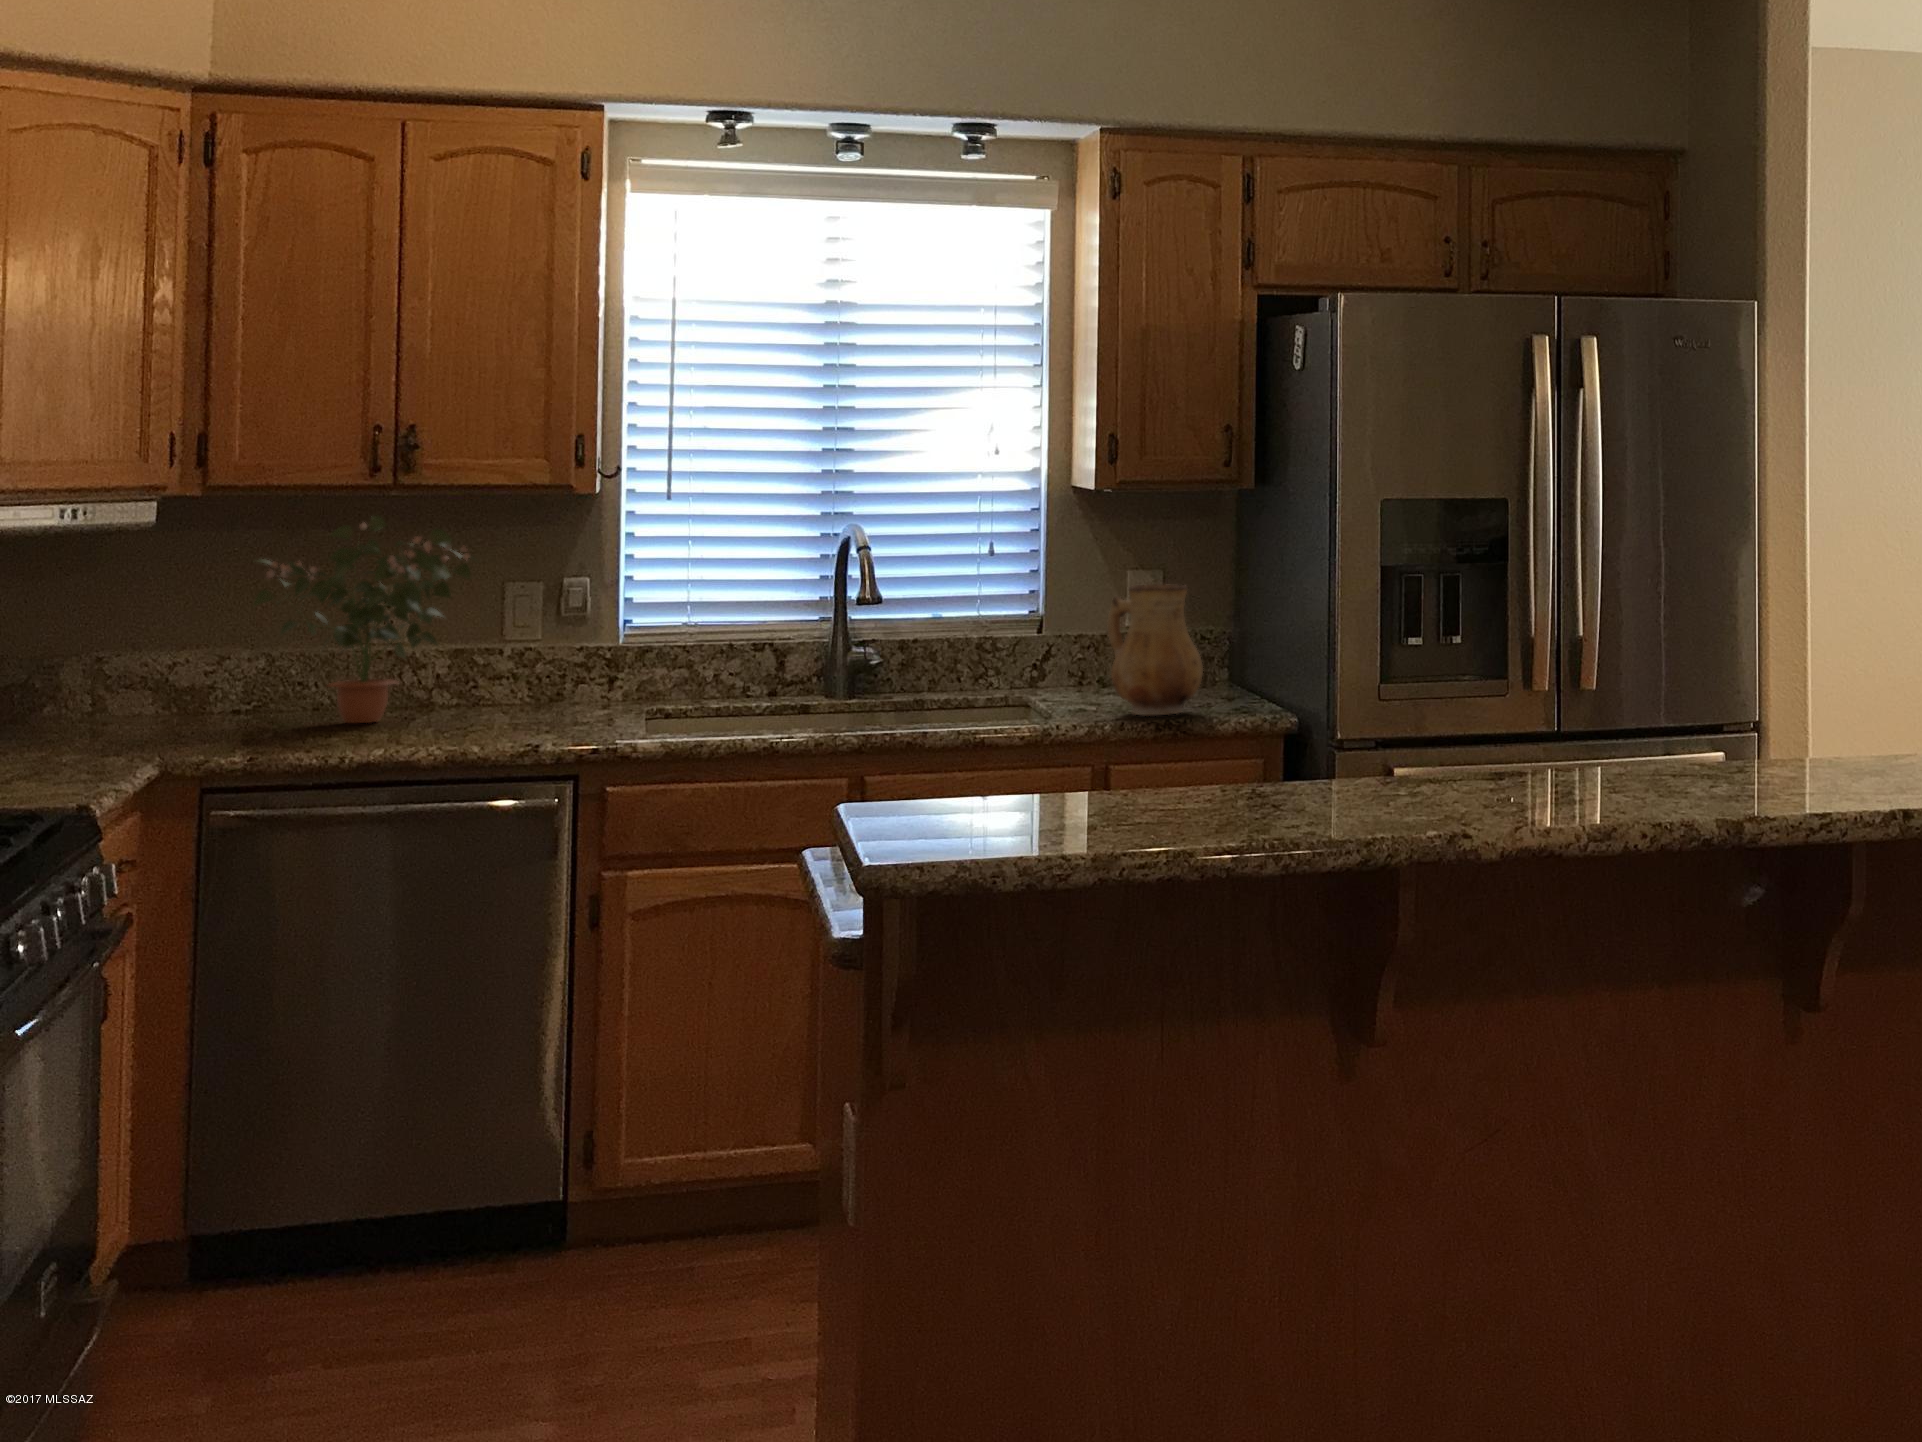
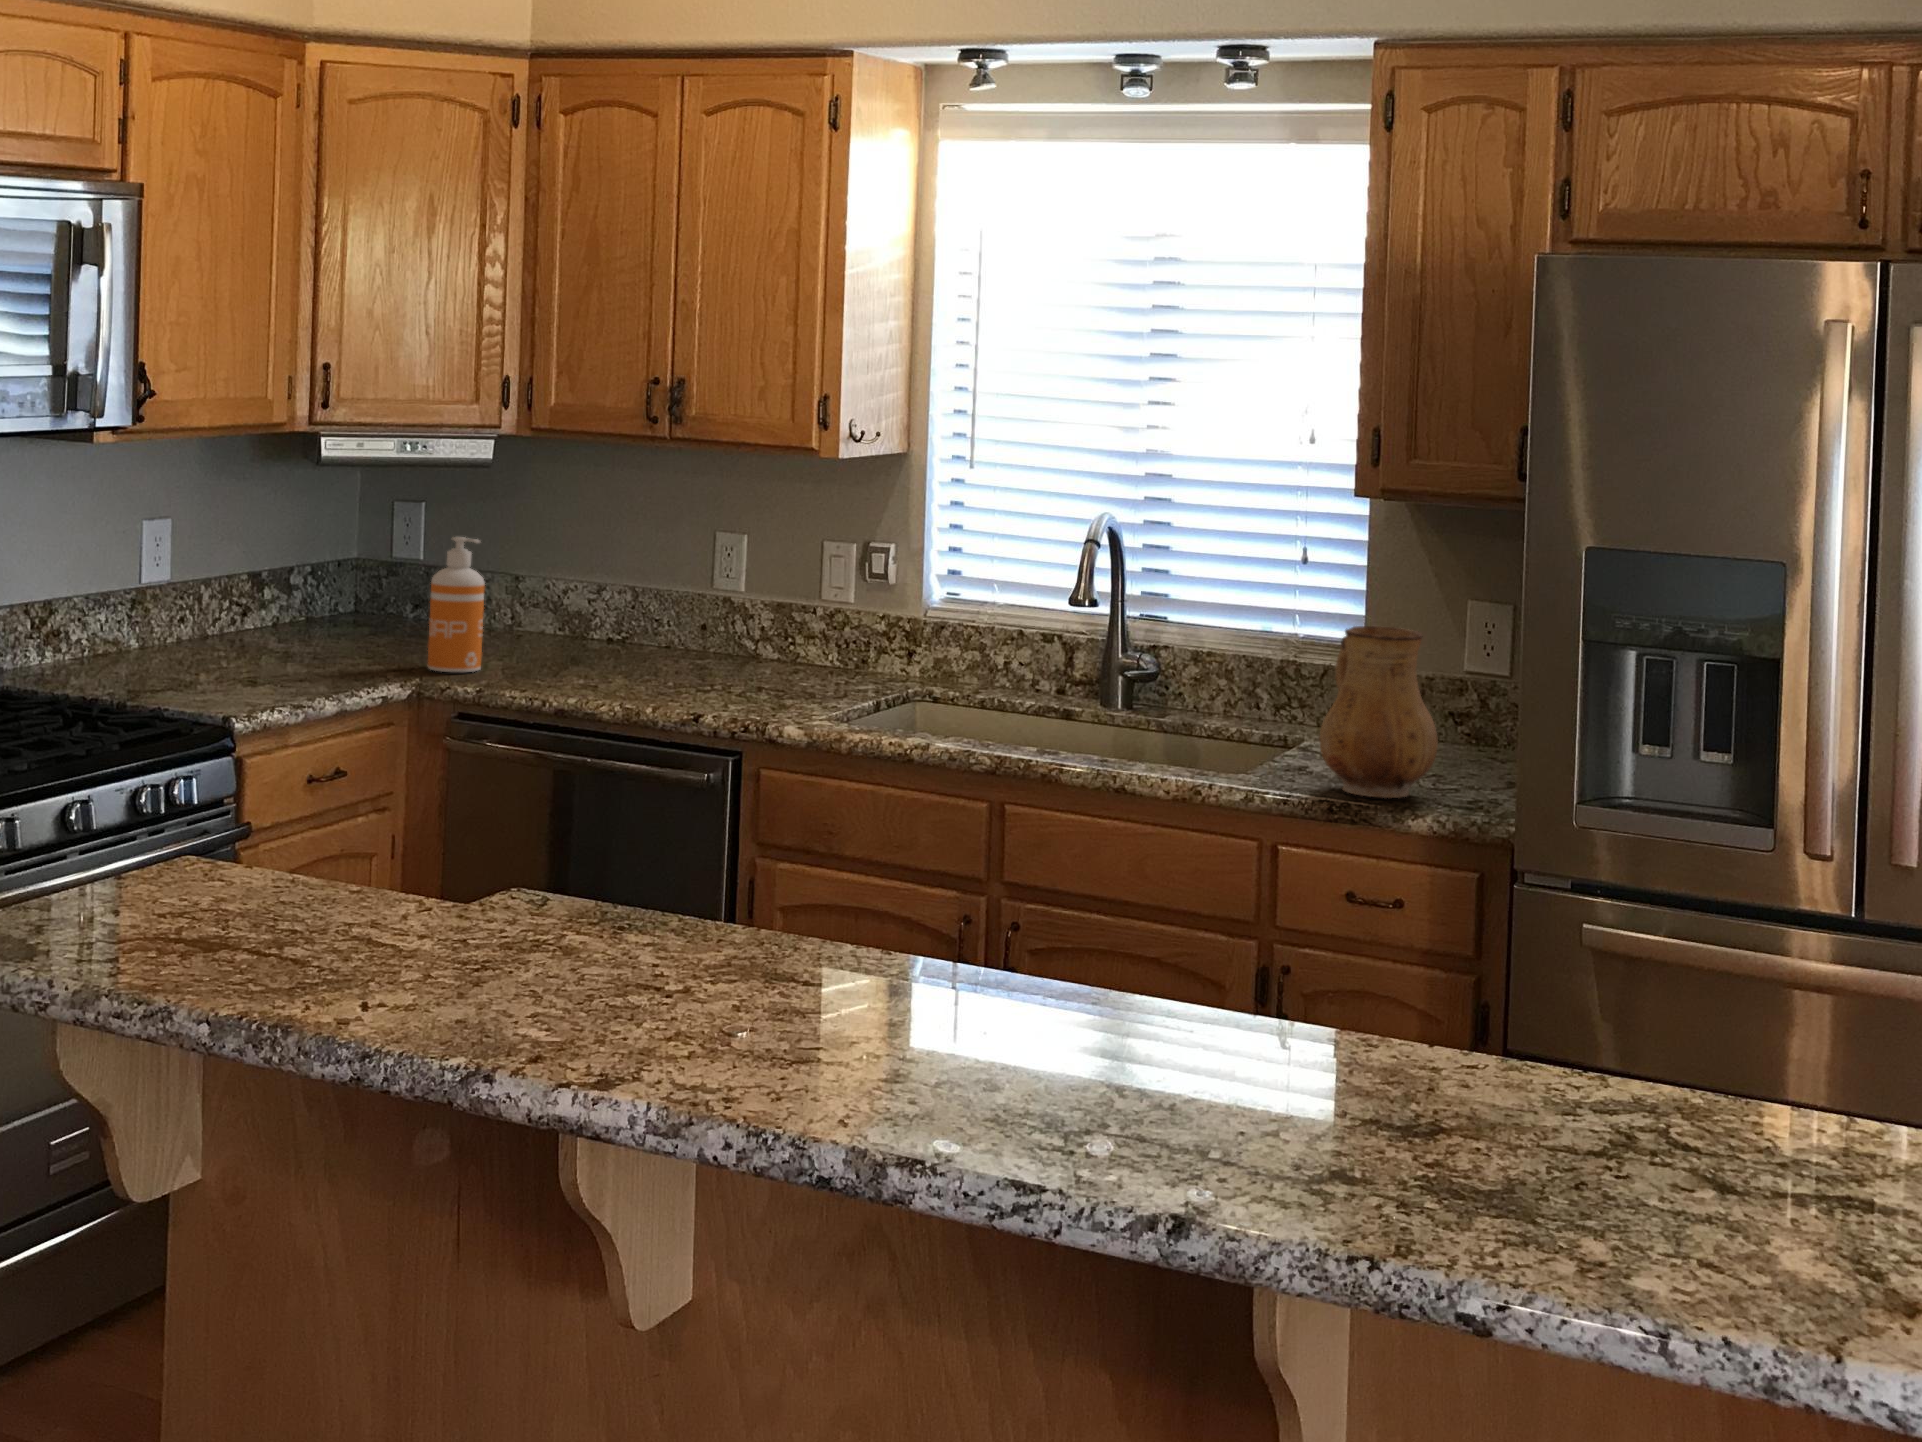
potted plant: present [254,516,475,723] -> none [595,467,763,669]
soap dispenser: none [105,602,175,752] -> present [428,537,485,672]

